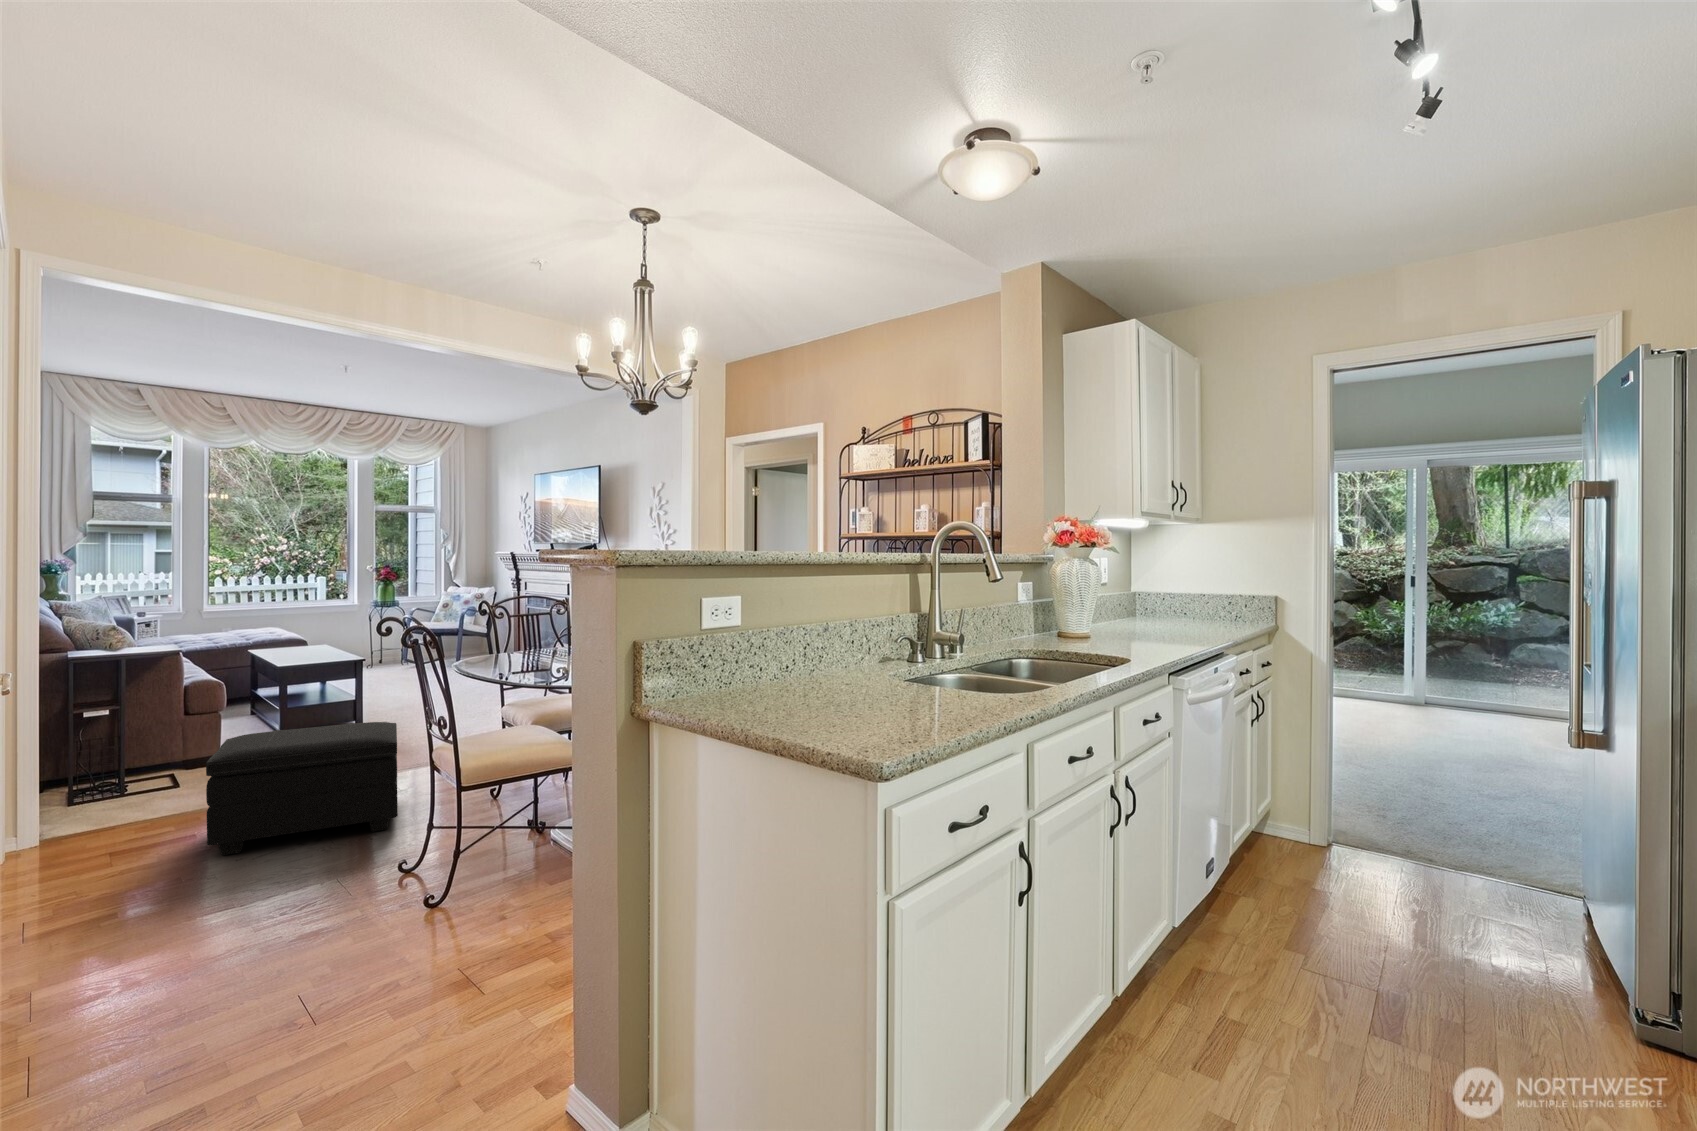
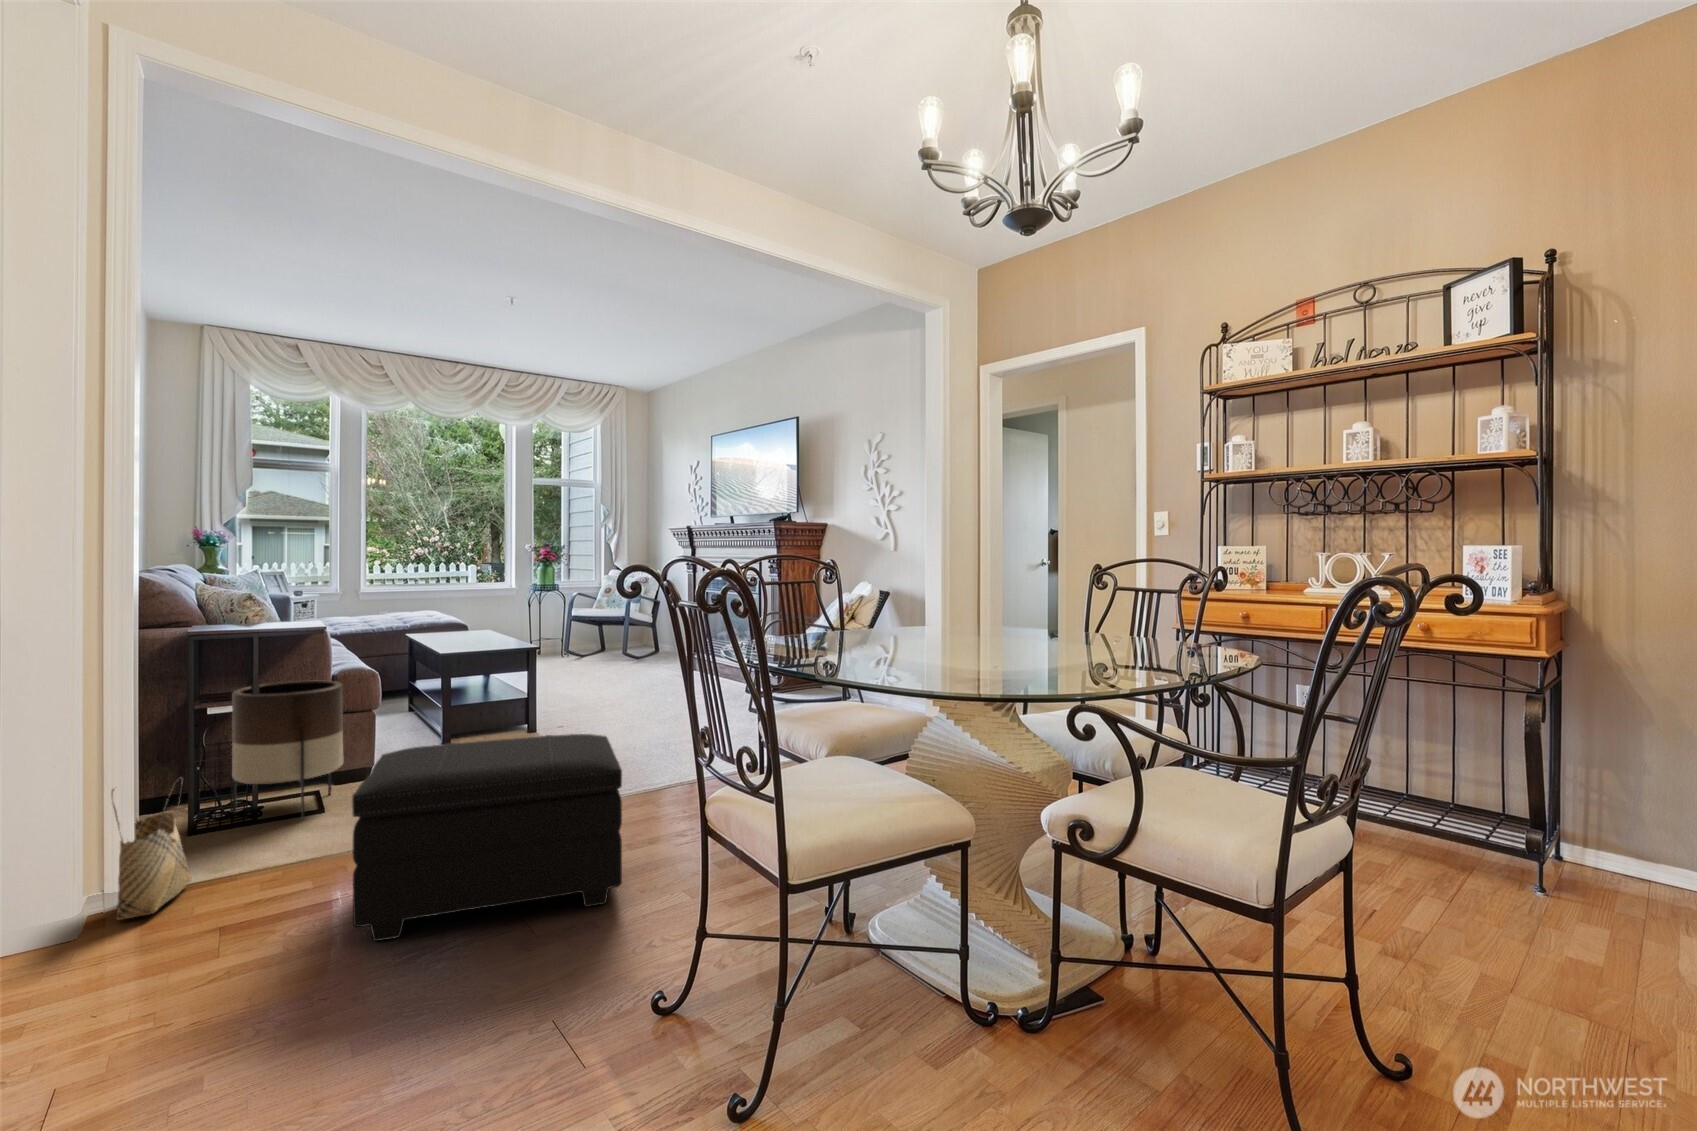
planter: none [103,690,195,793] -> present [232,681,343,819]
woven basket: none [24,758,82,854] -> present [111,782,191,920]

